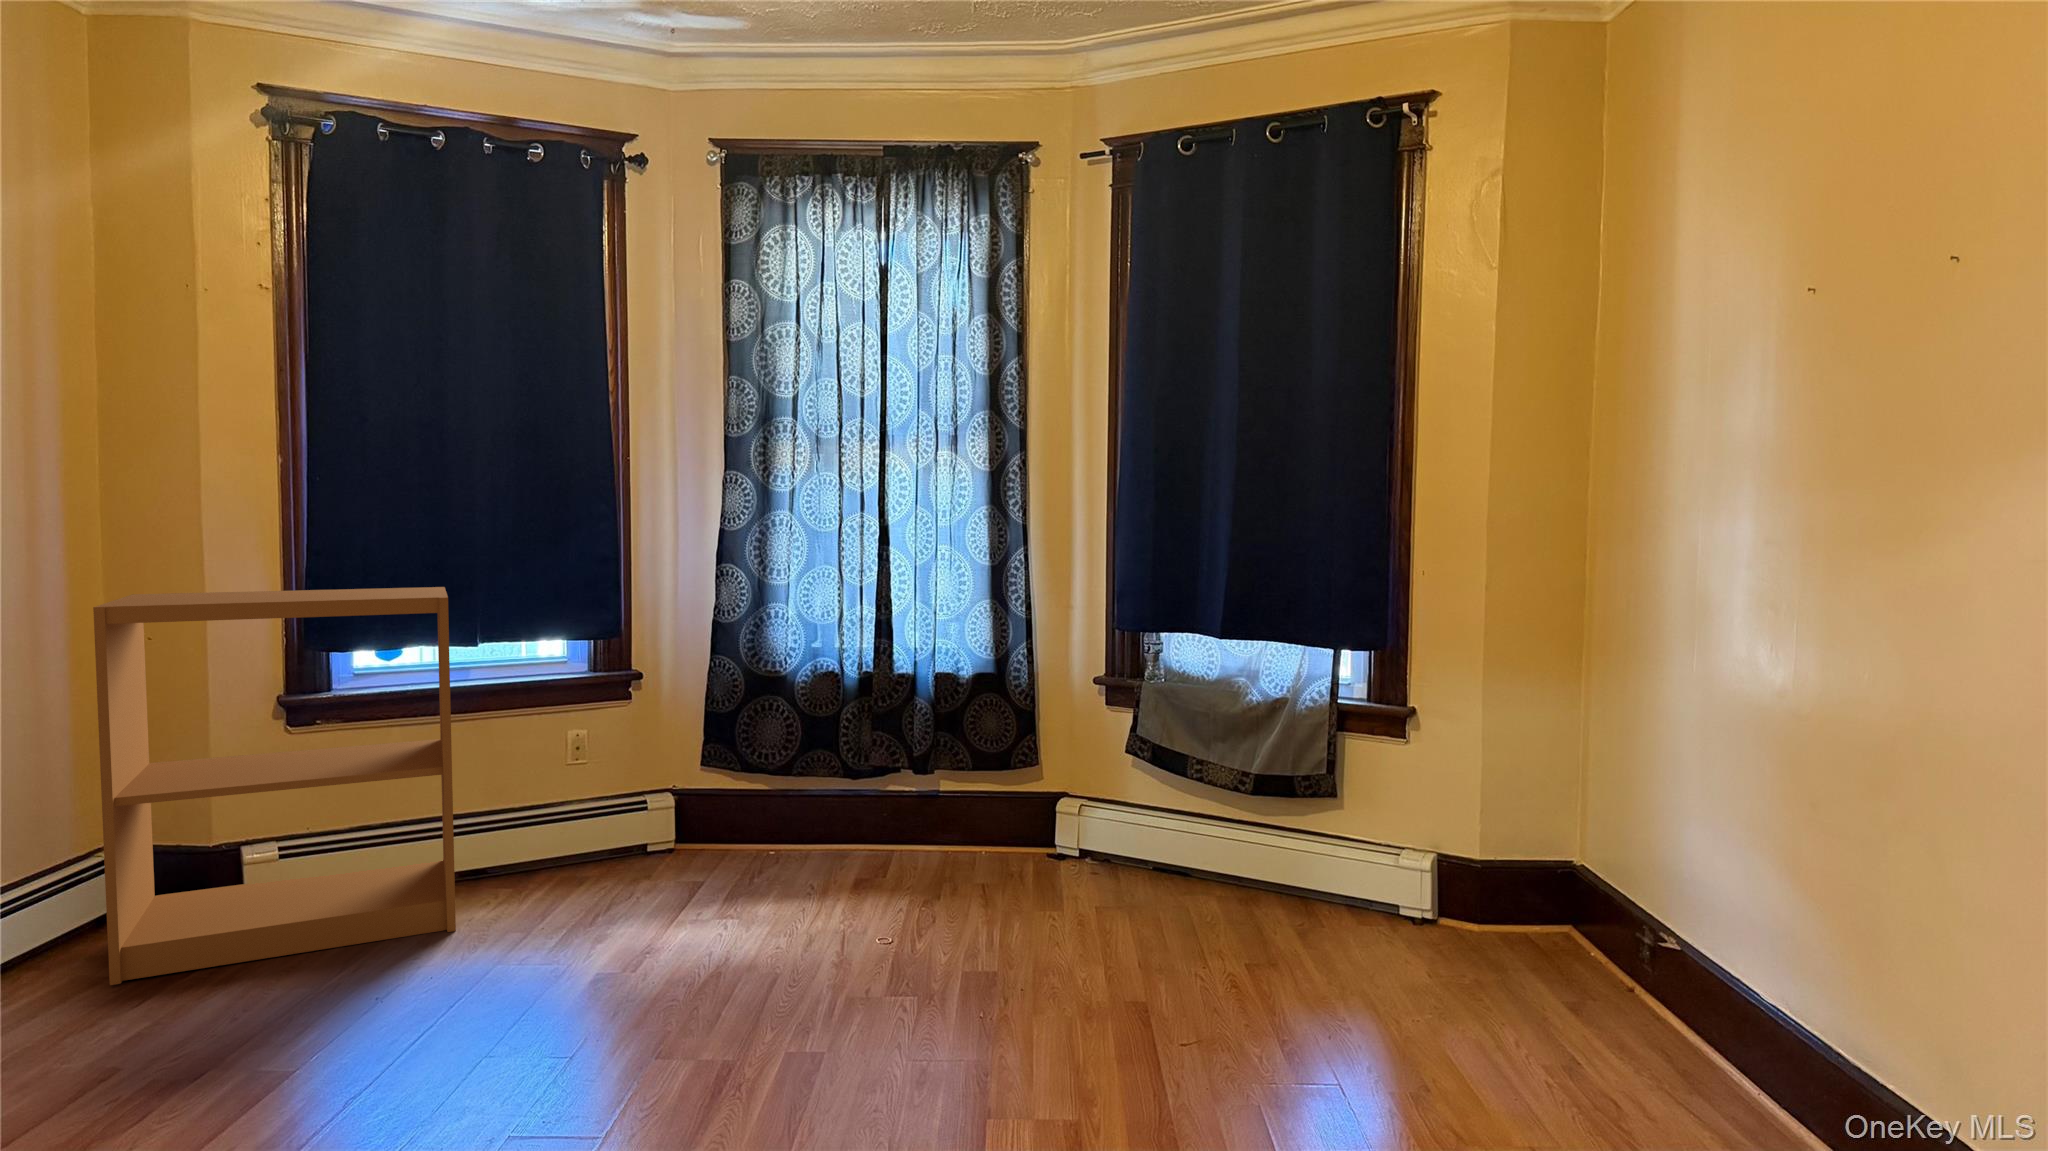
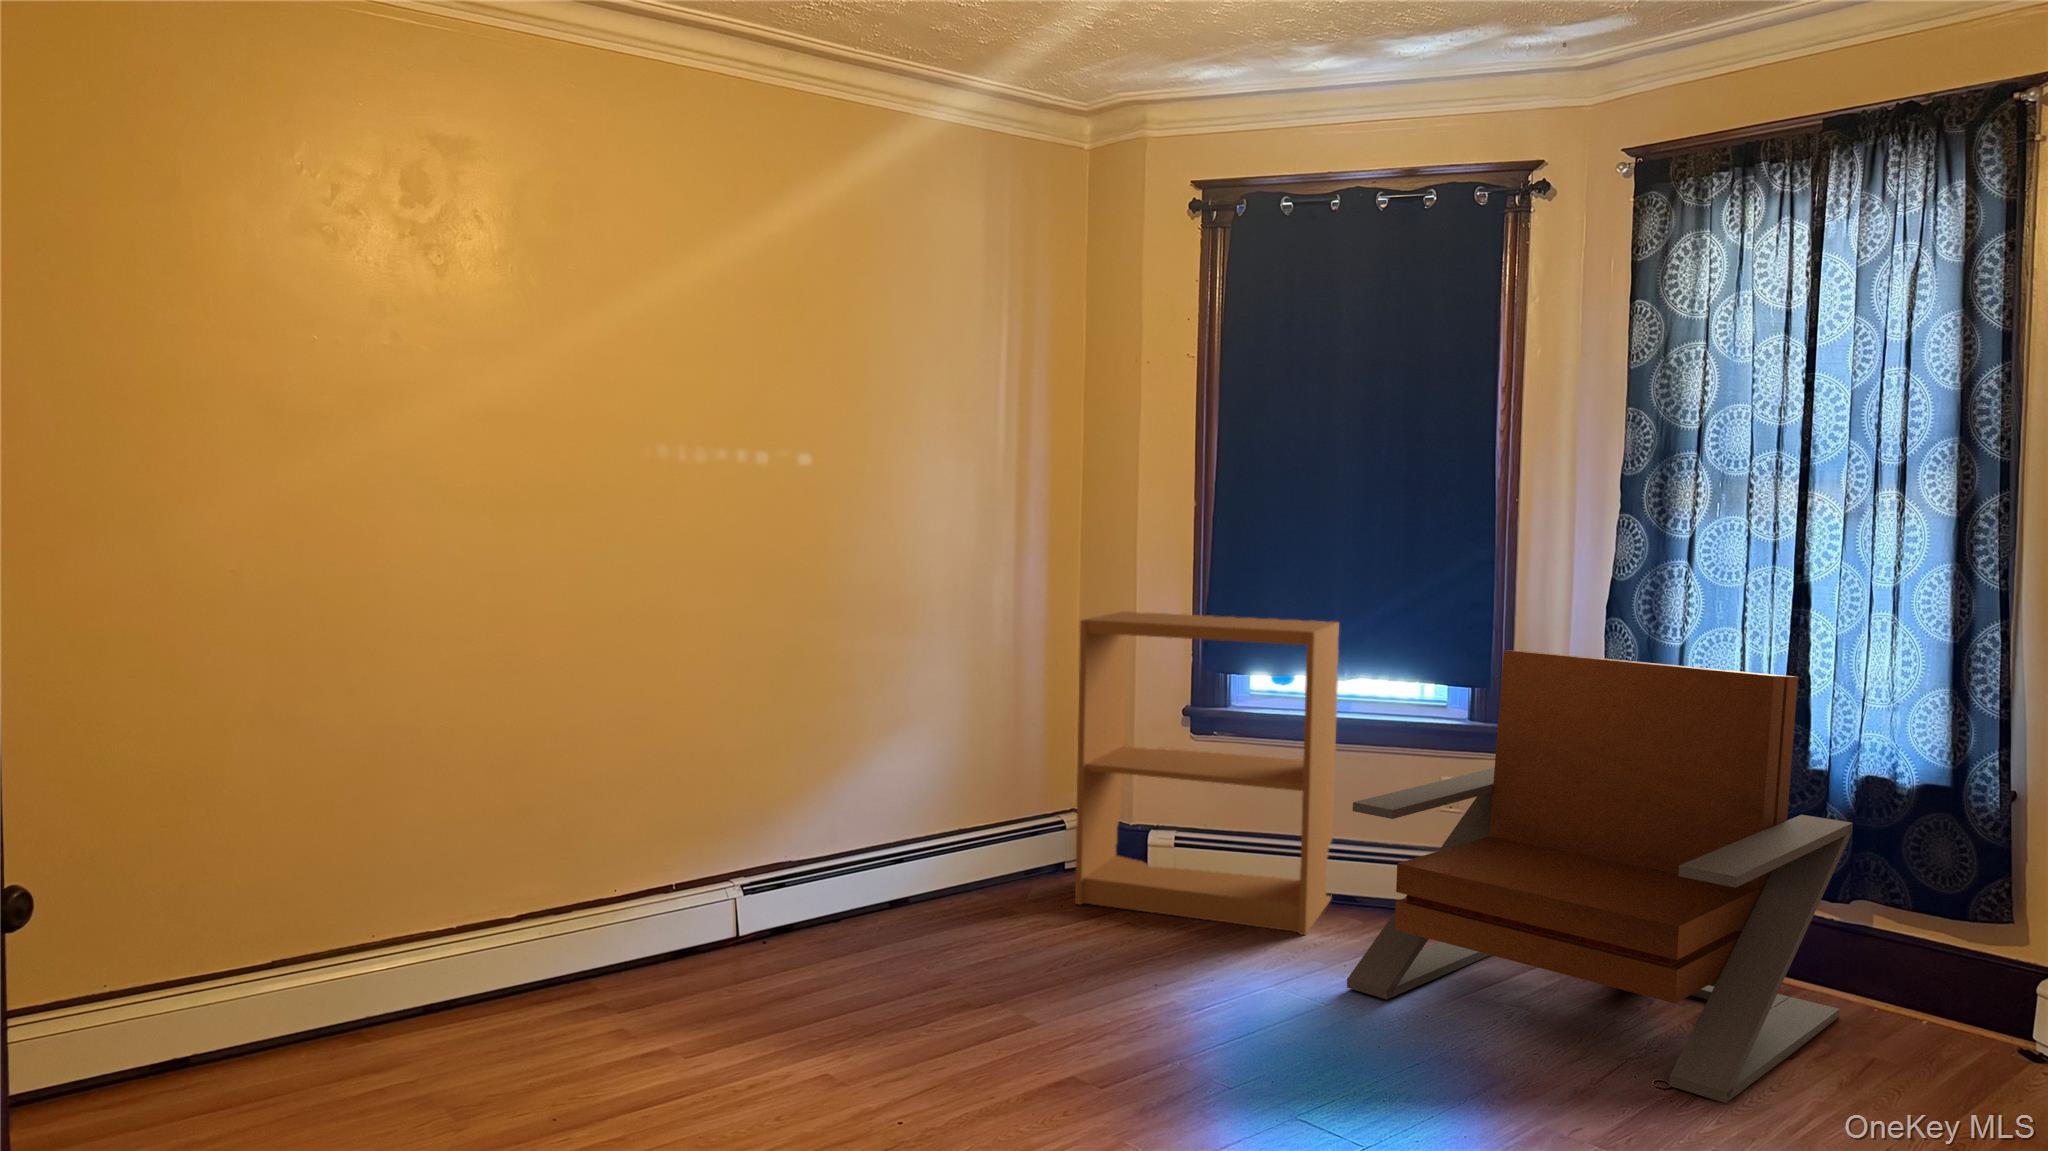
lounge chair: none [548,600,942,973] -> present [1347,650,1853,1103]

